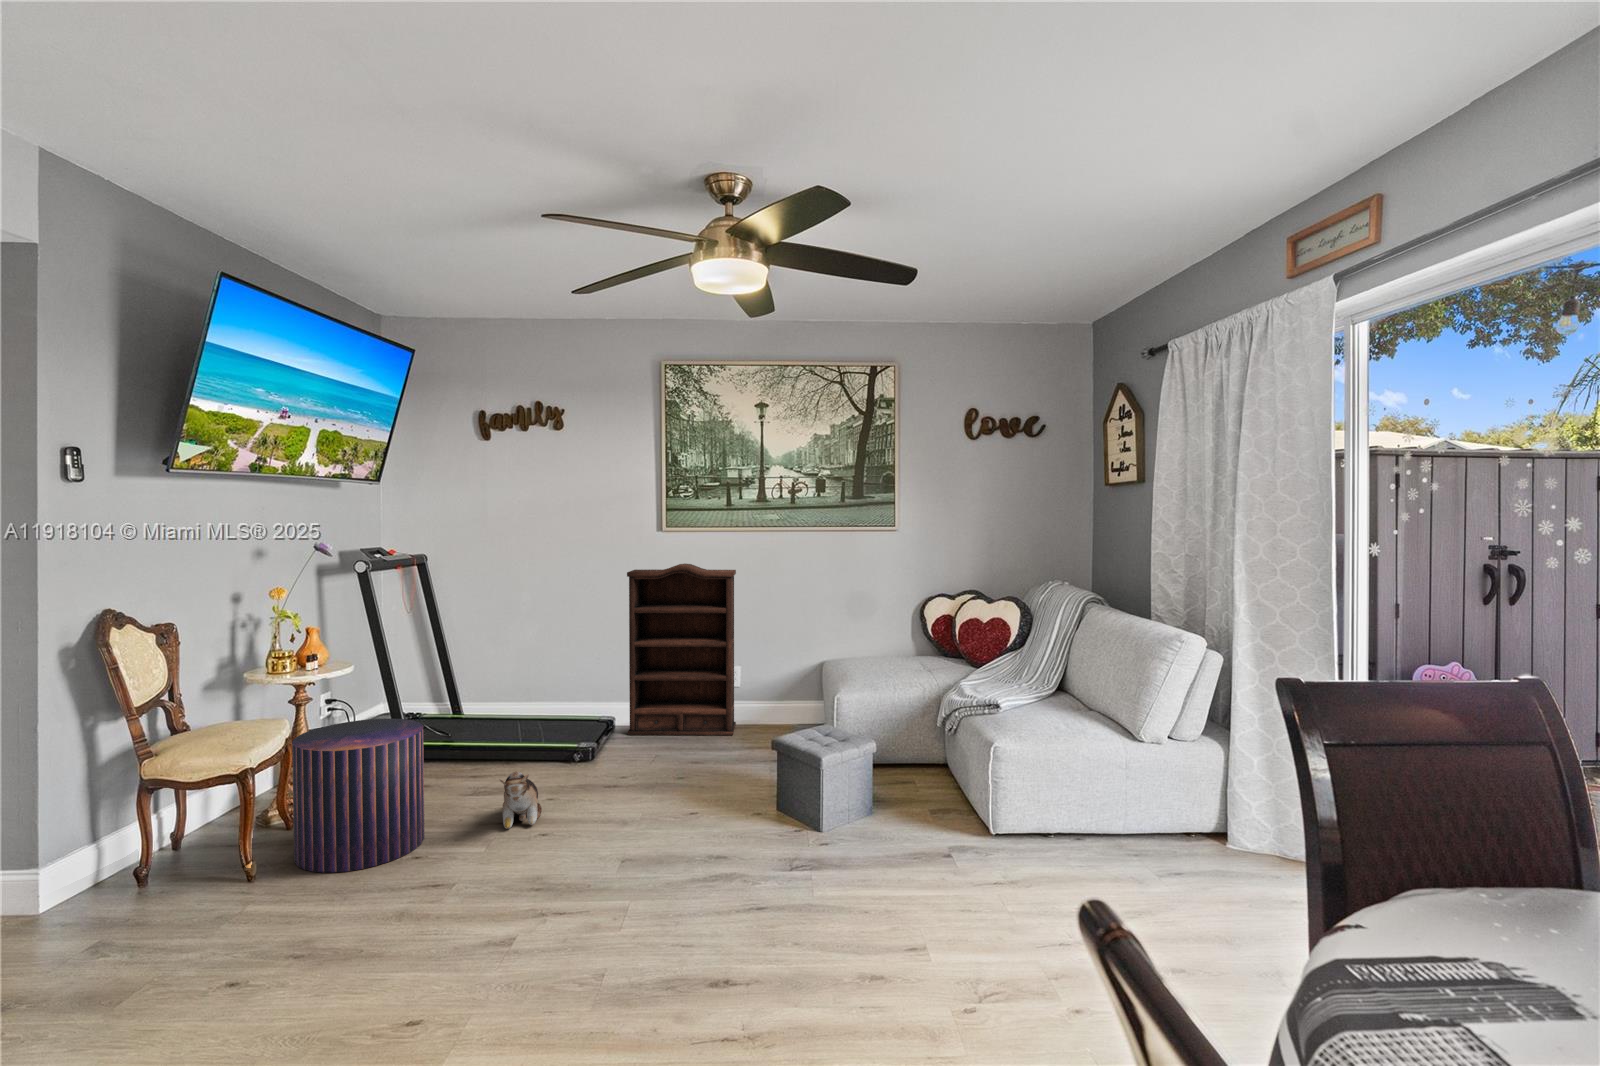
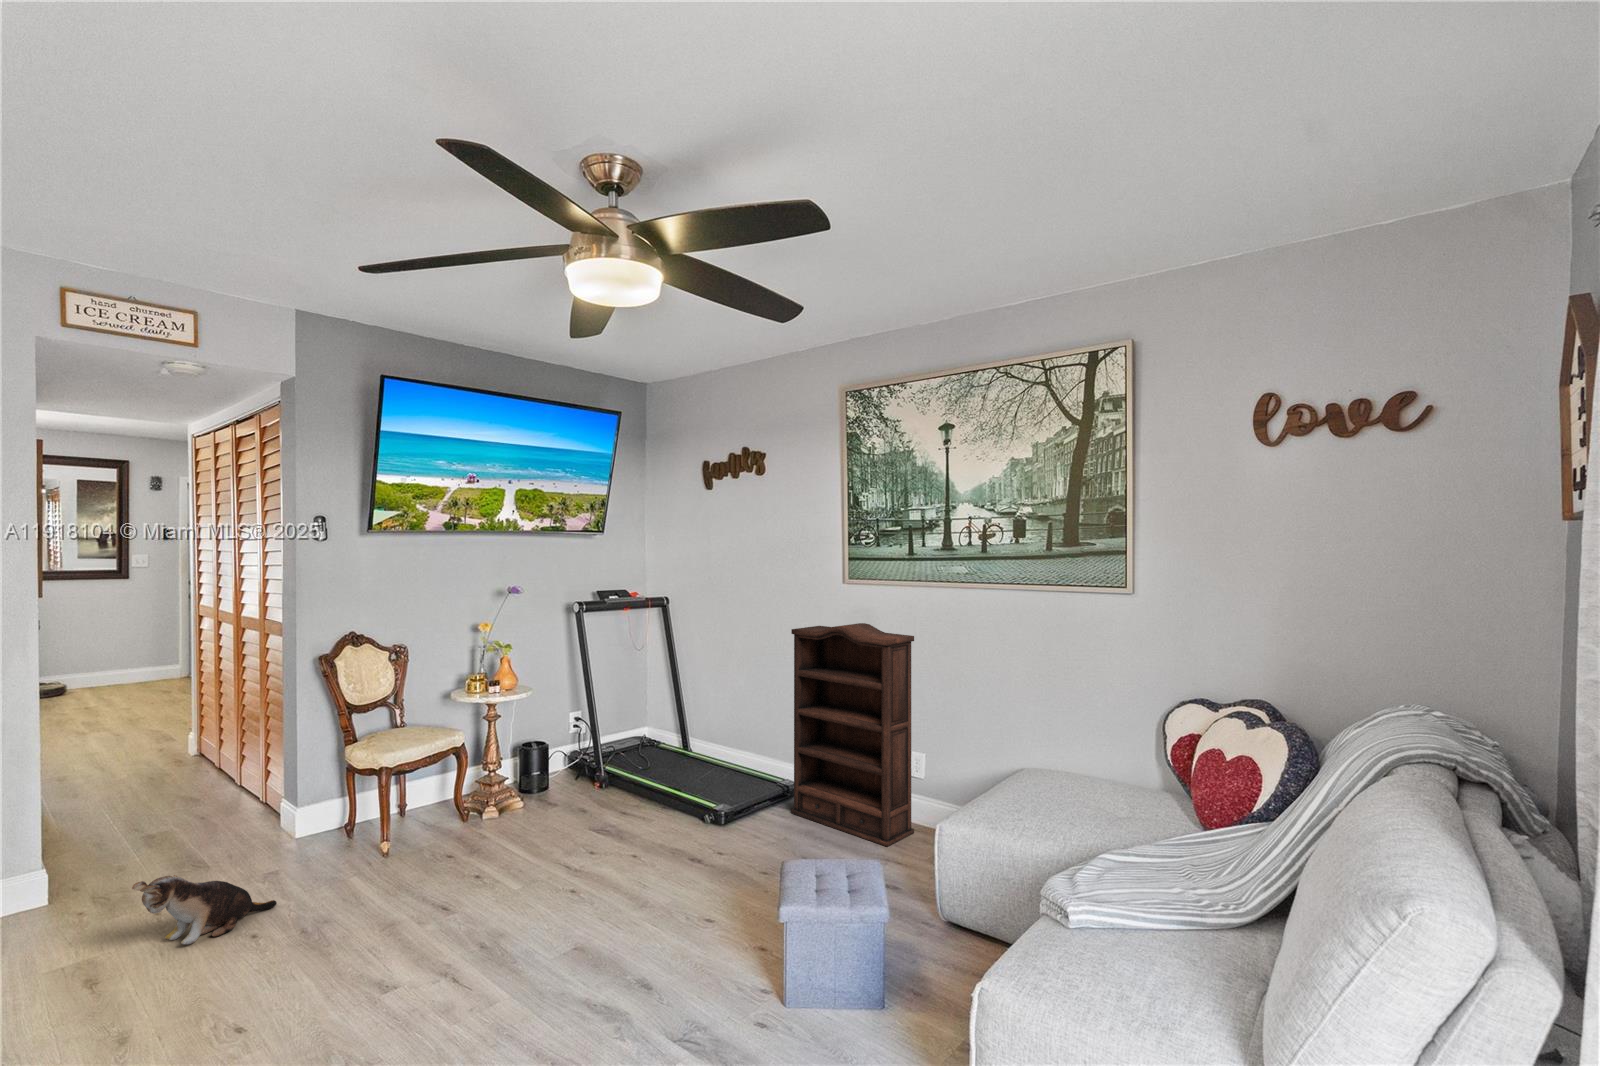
pouf: present [292,719,424,873] -> none [374,749,488,890]
plush toy: present [500,771,542,829] -> present [132,875,277,944]

